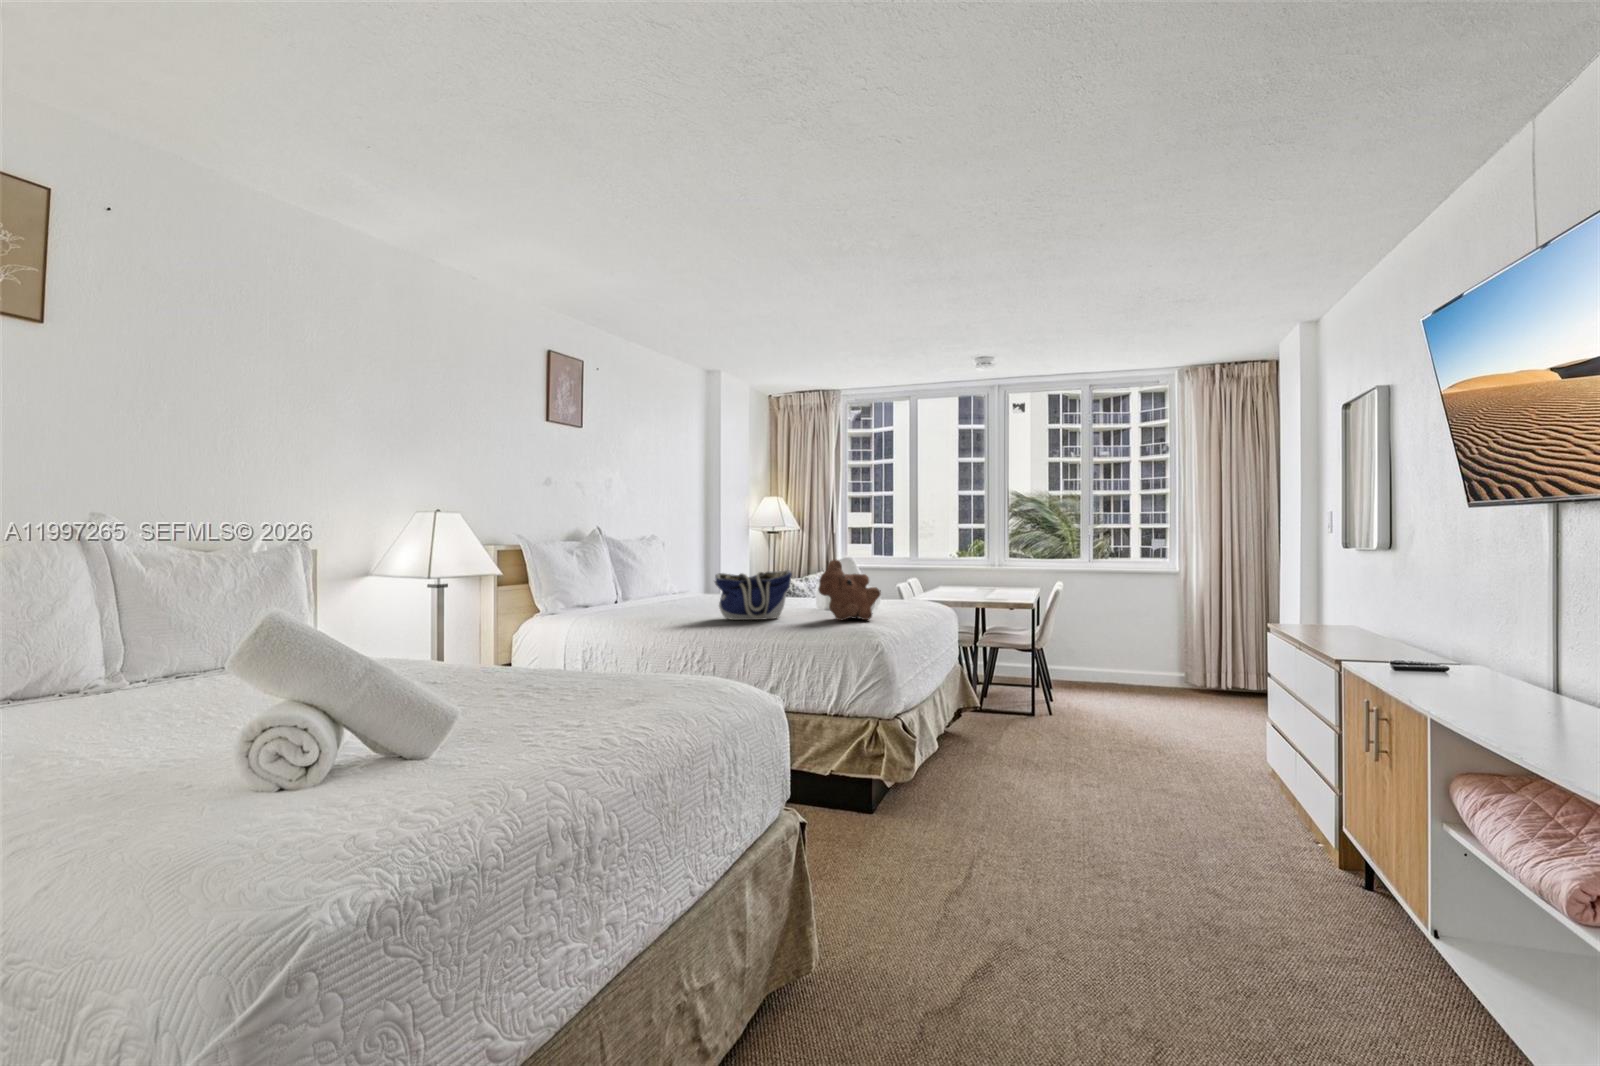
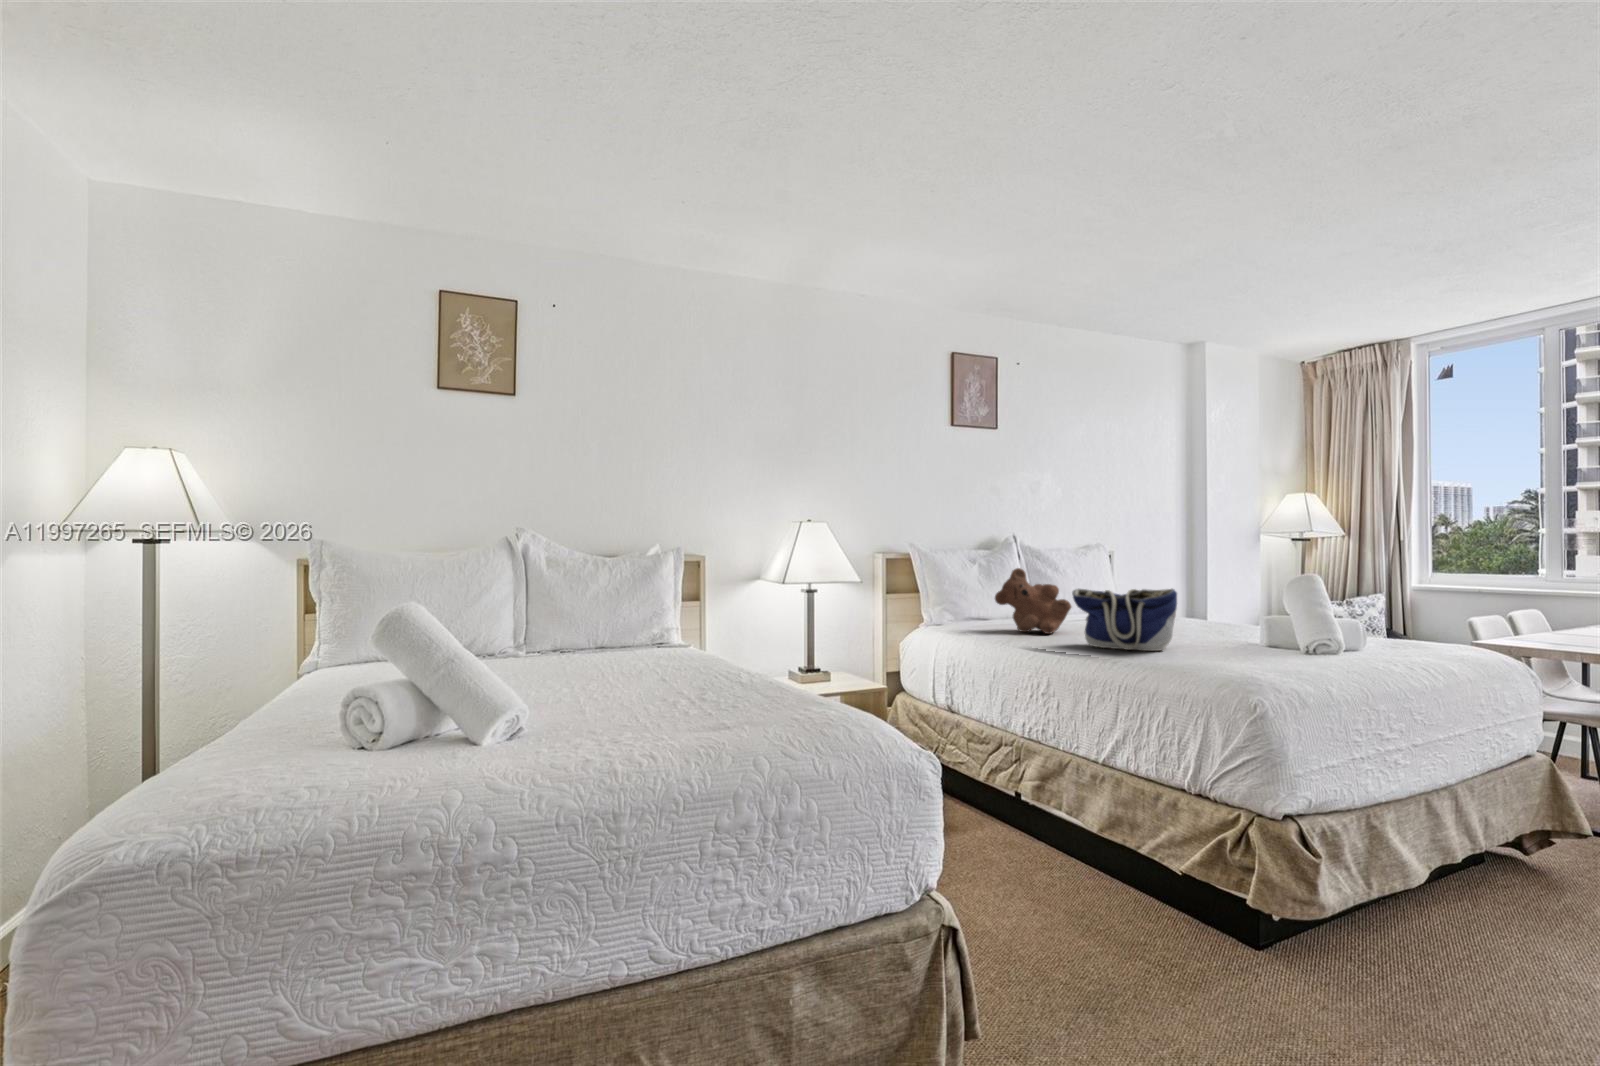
teddy bear: present [818,559,881,620] -> present [995,568,1071,634]

